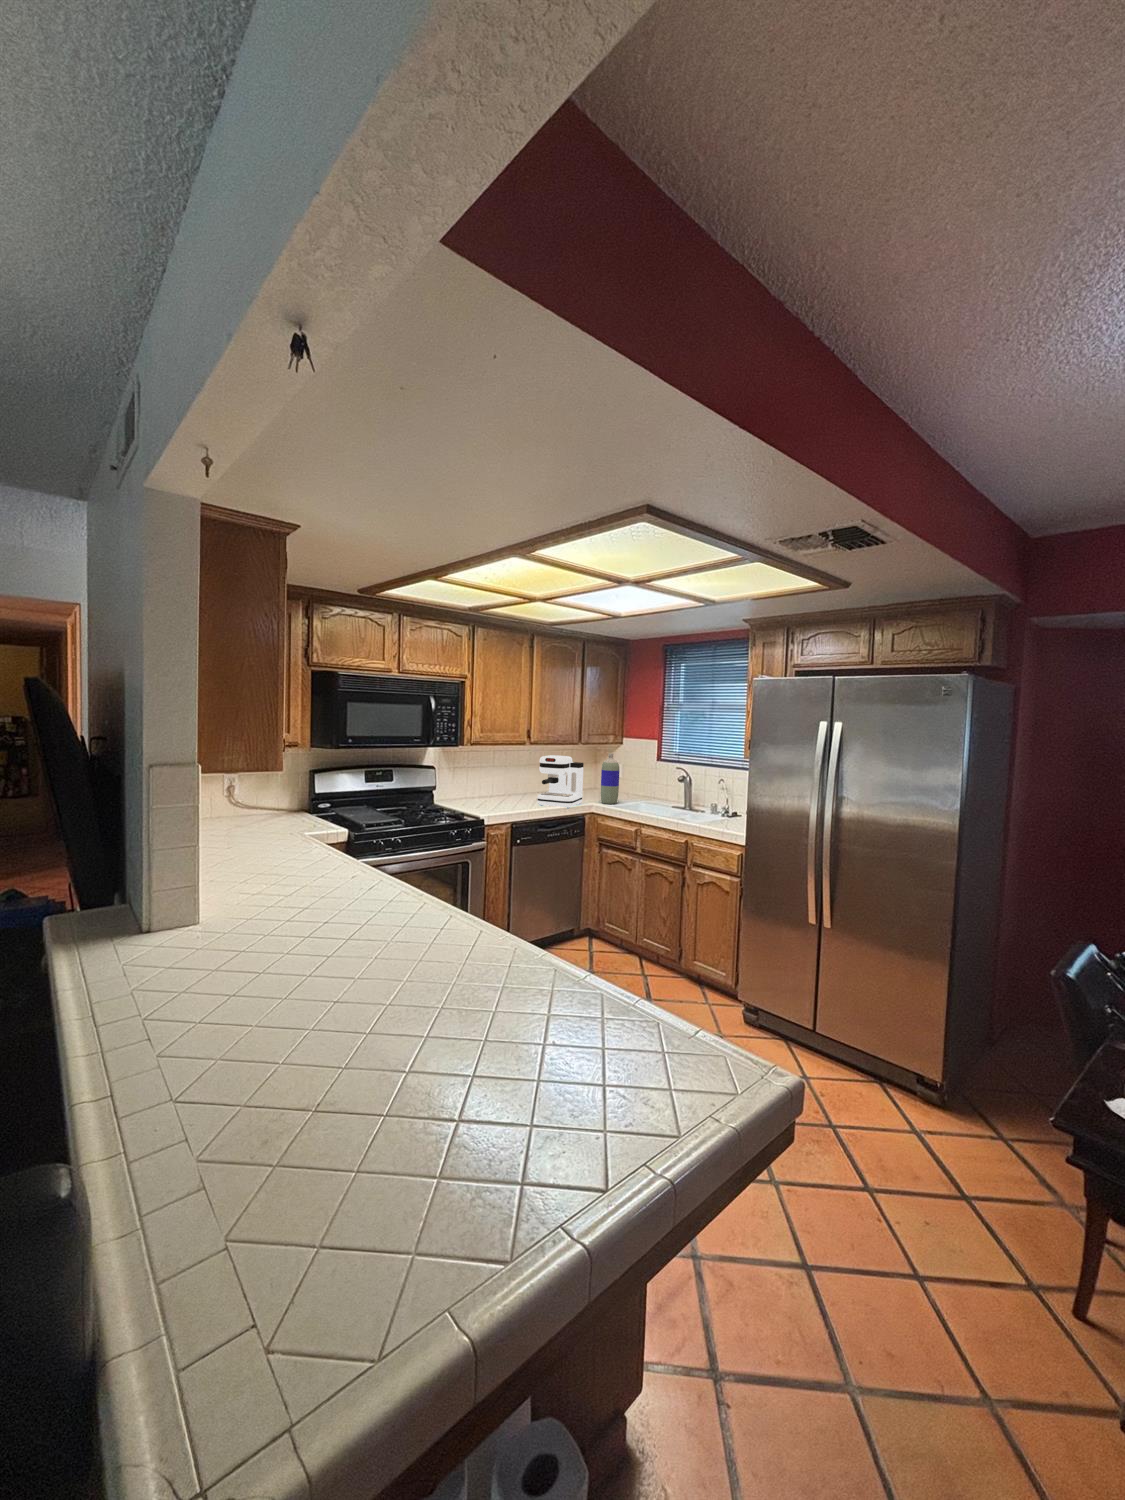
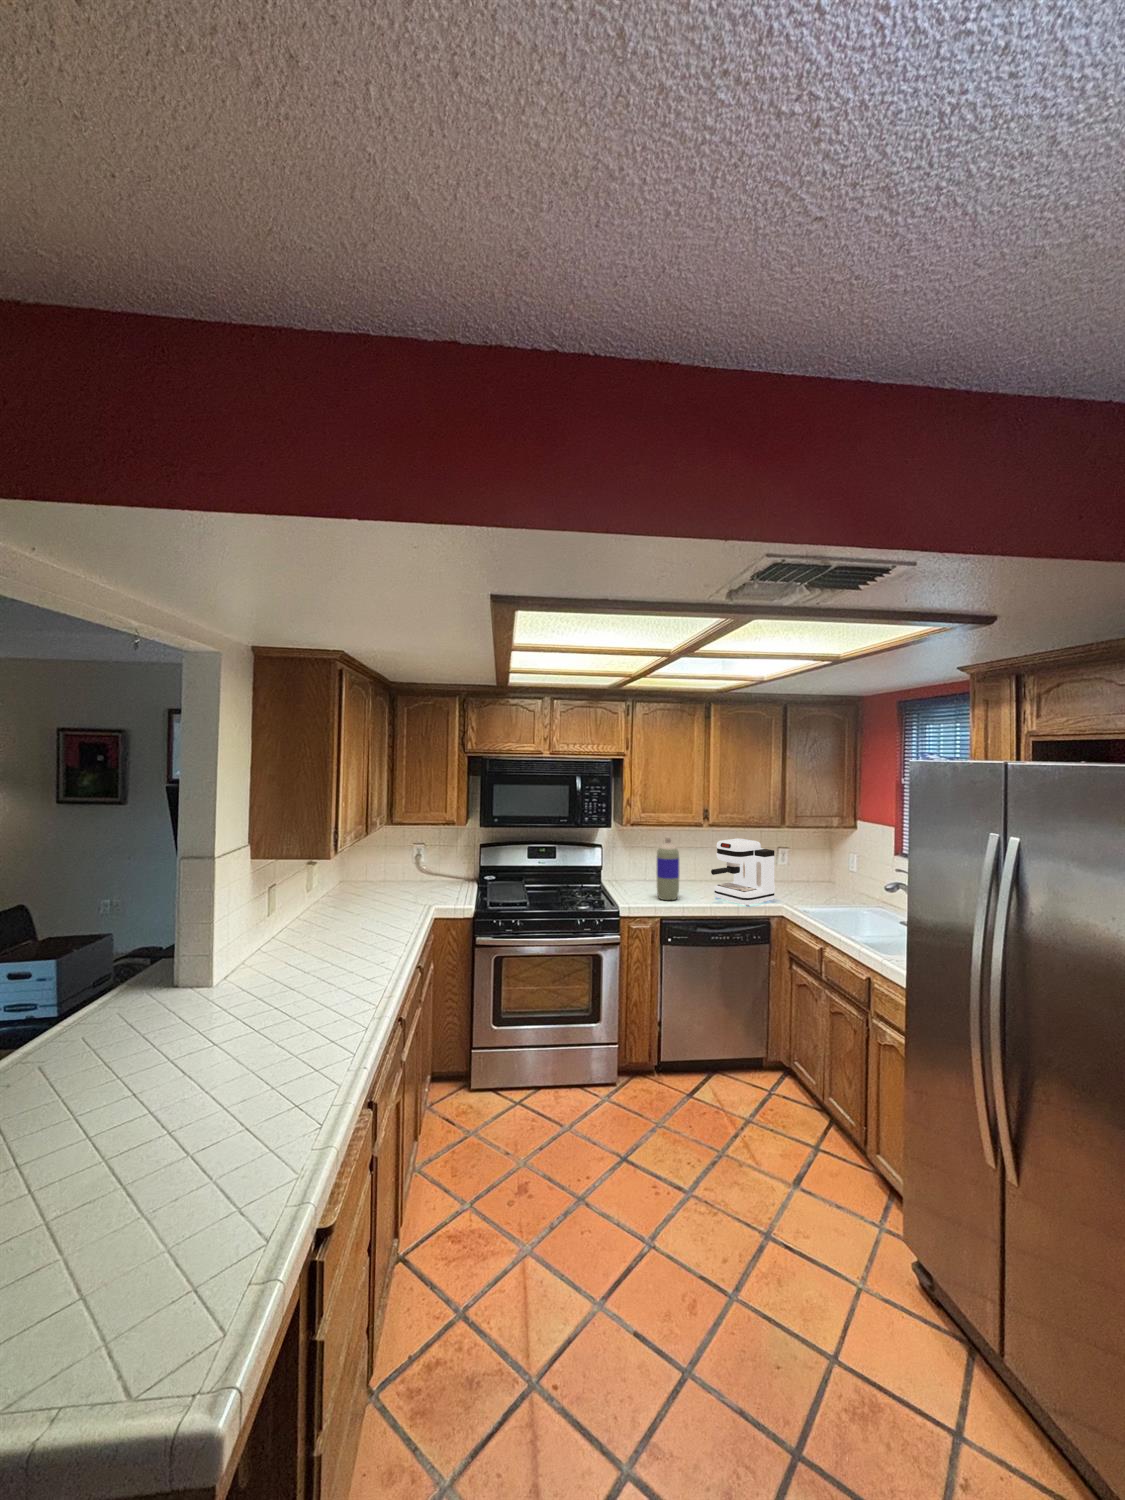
bottle: present [601,753,619,804] -> present [657,837,679,900]

